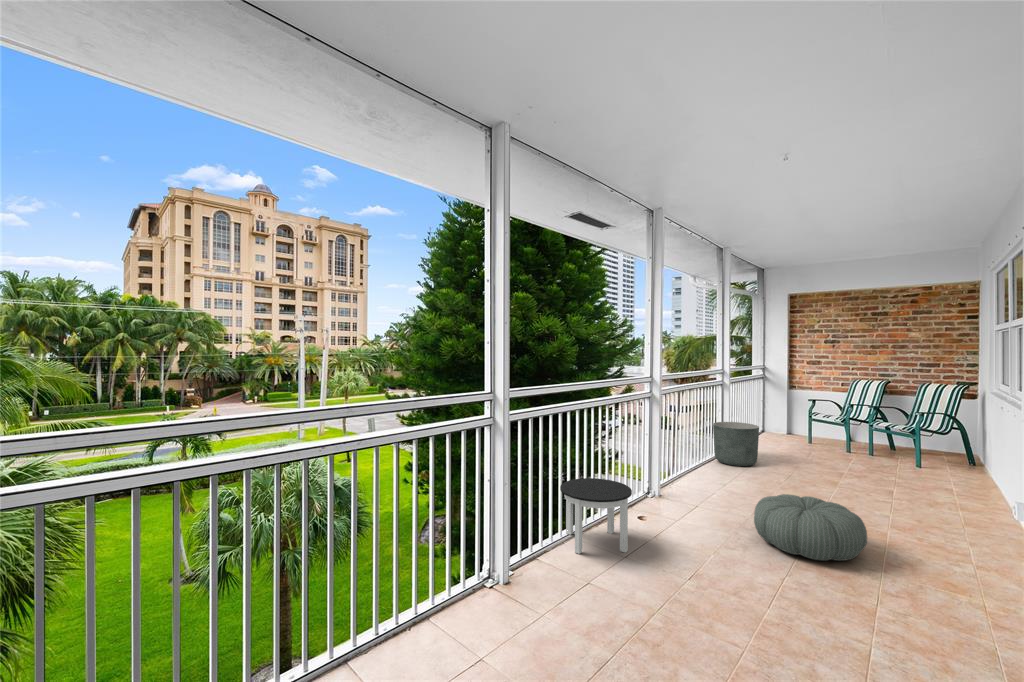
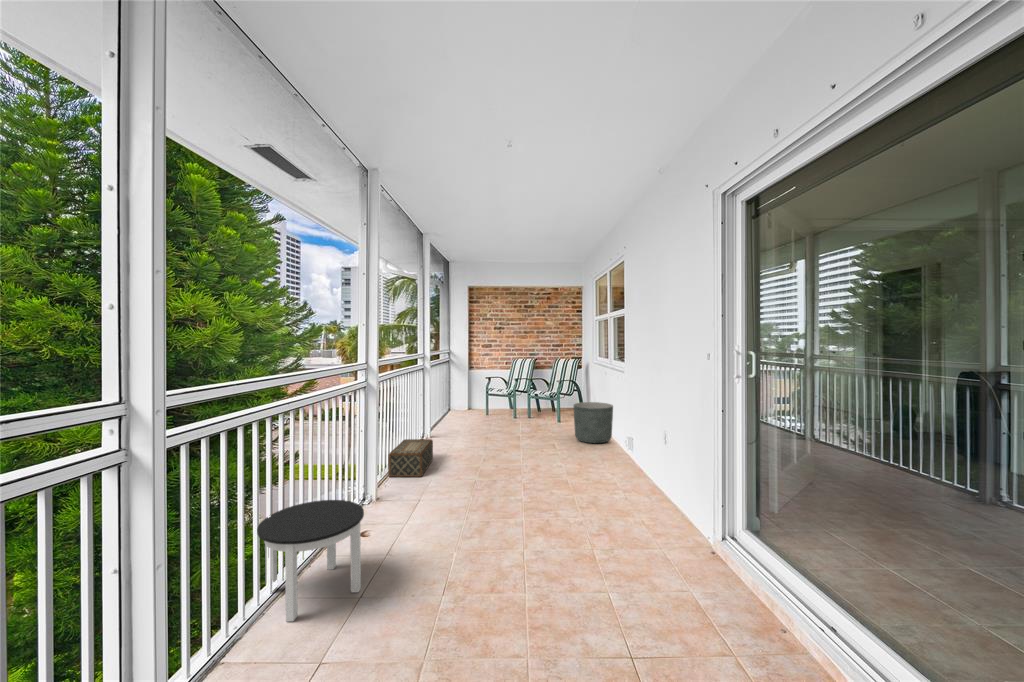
planter: present [713,422,759,466] -> present [574,402,613,443]
woven basket: none [675,451,724,488] -> present [388,439,433,477]
pouf: present [754,494,867,561] -> none [482,467,572,529]

